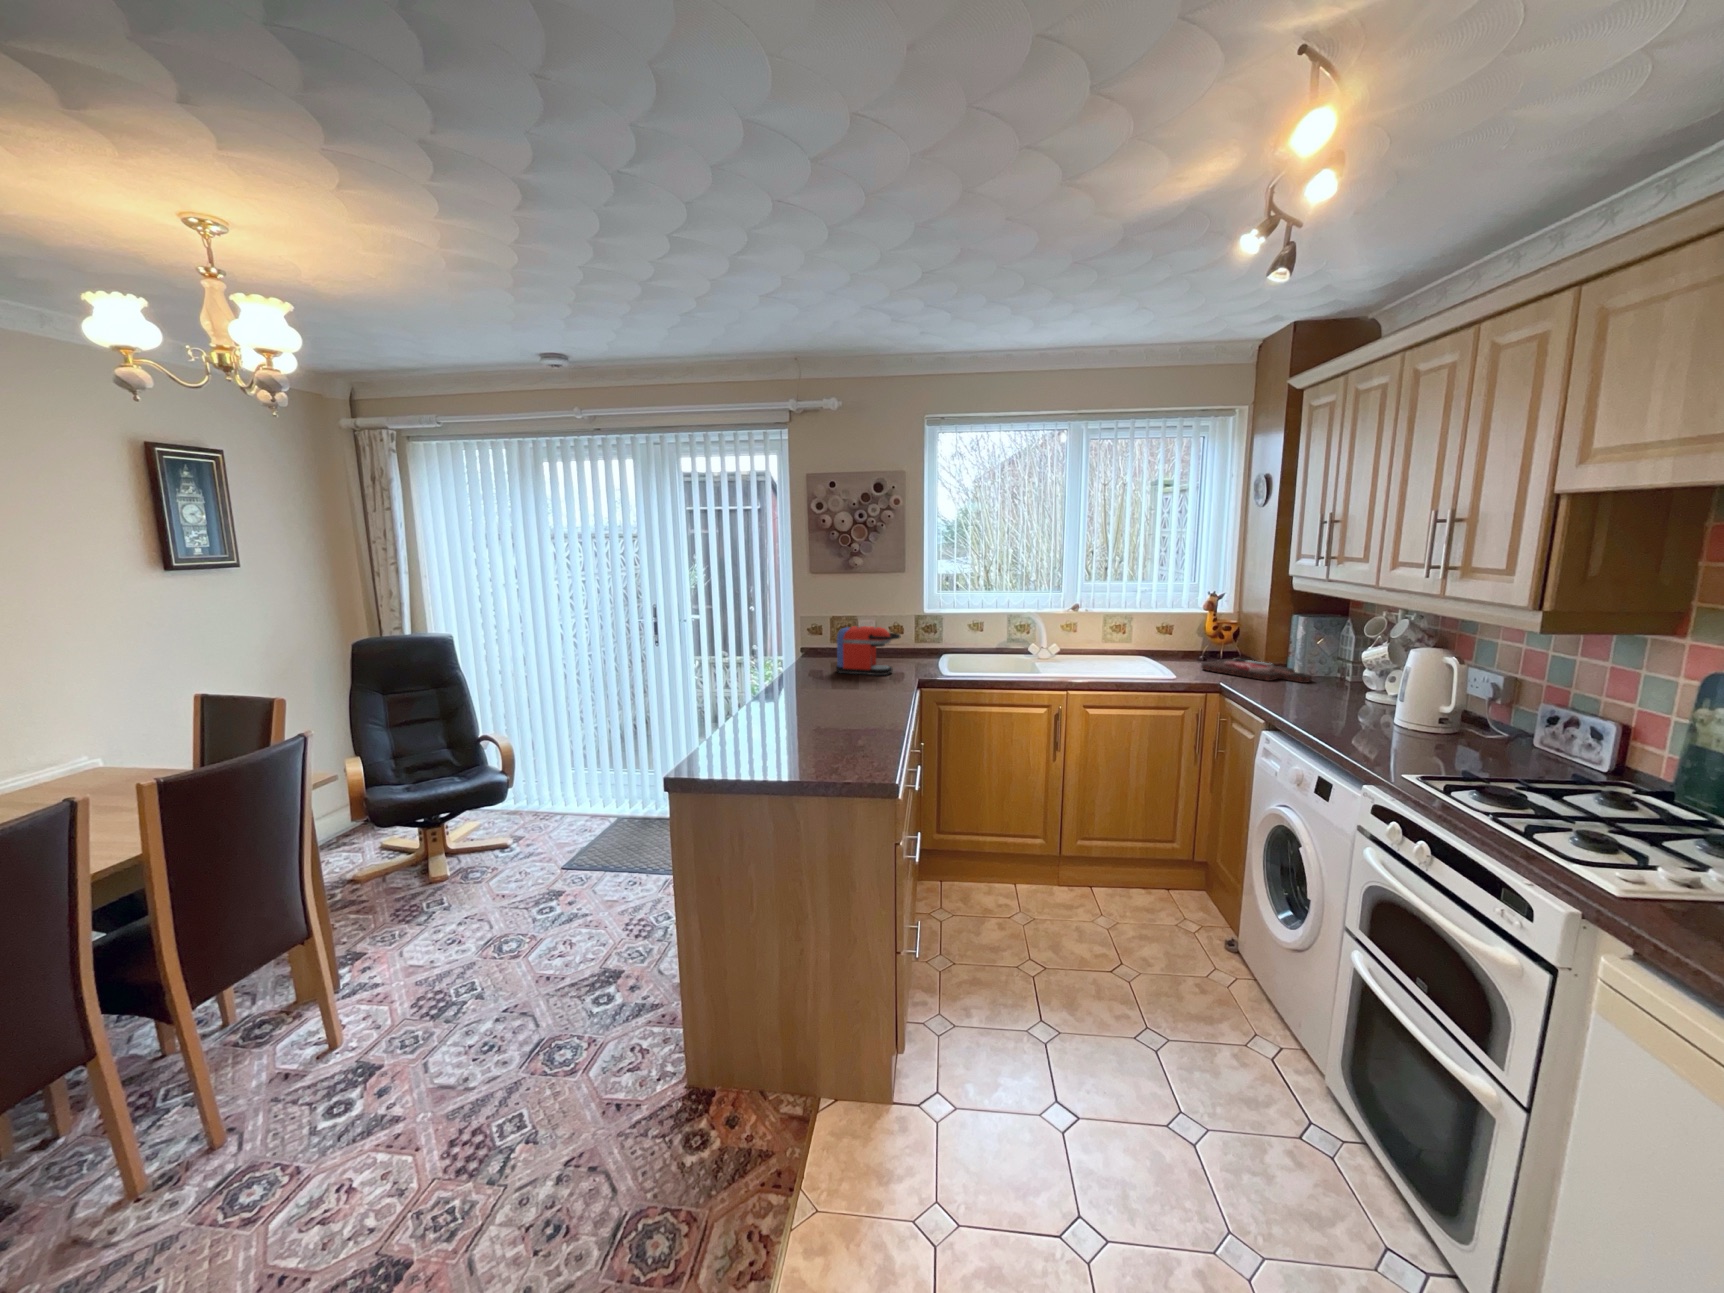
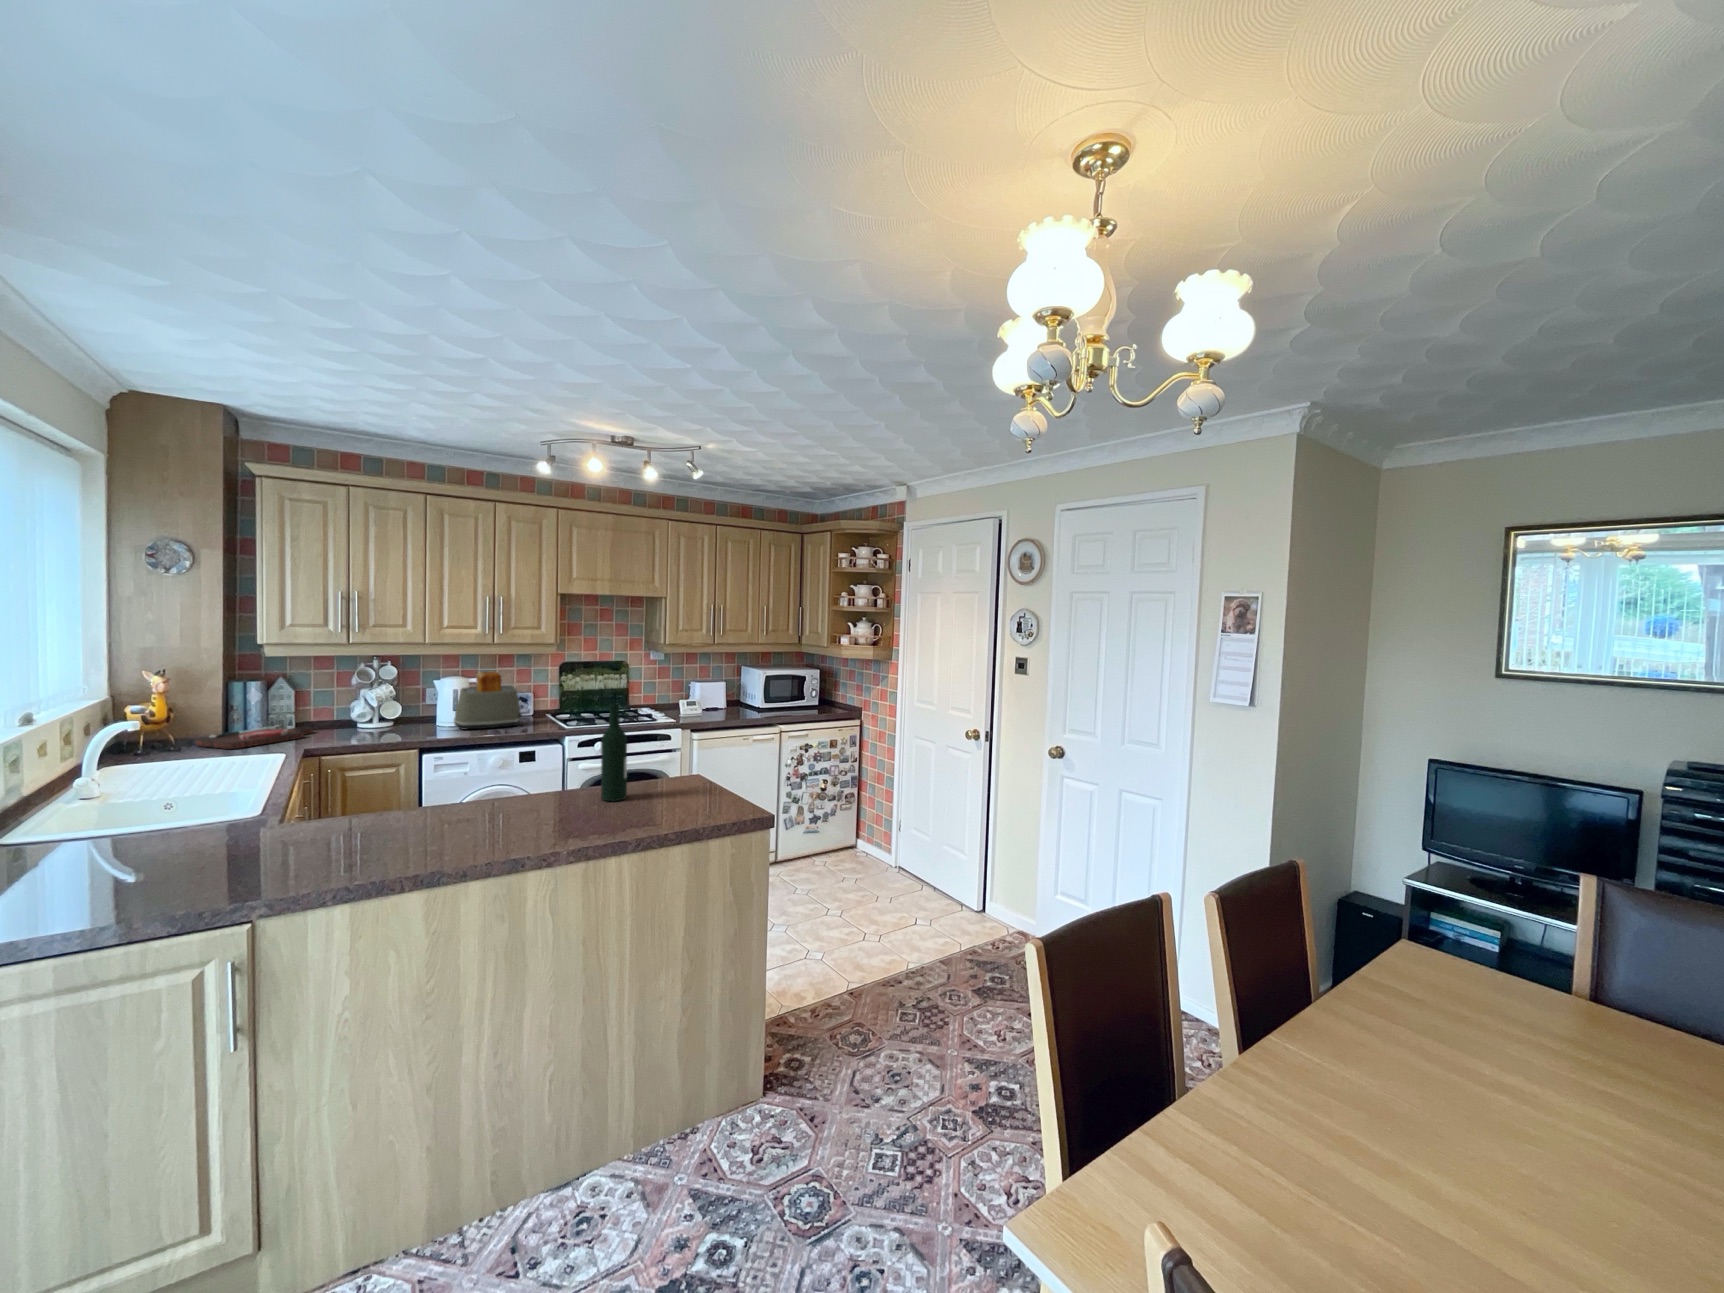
coffee maker: present [836,626,901,675] -> none [177,759,262,864]
wine bottle: none [805,636,831,737] -> present [601,703,627,801]
toaster: none [1317,641,1419,744] -> present [454,671,522,729]

